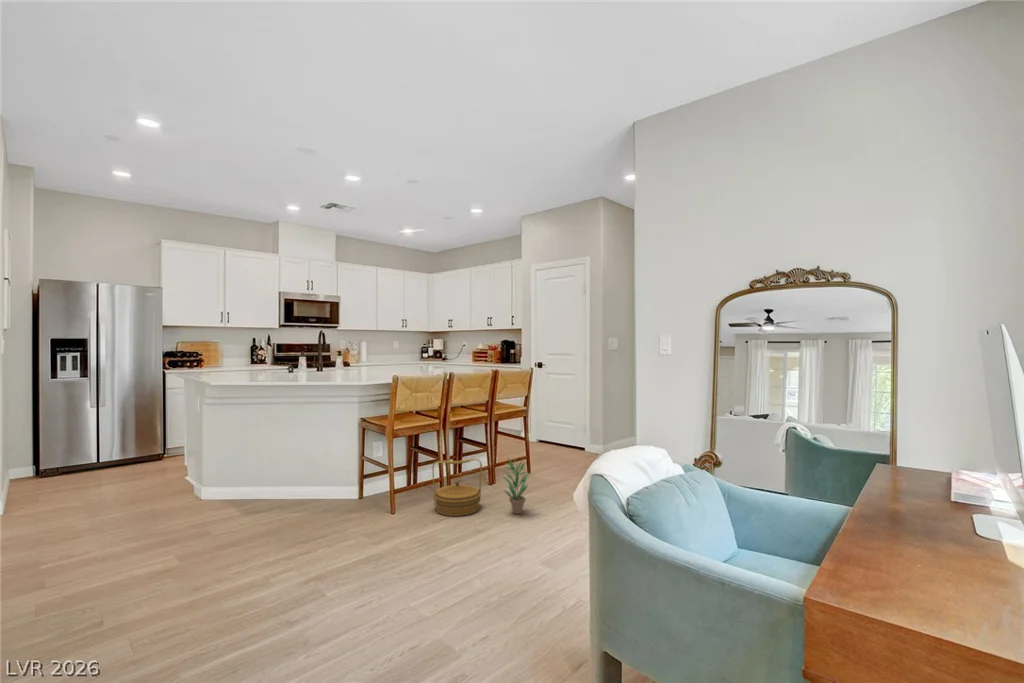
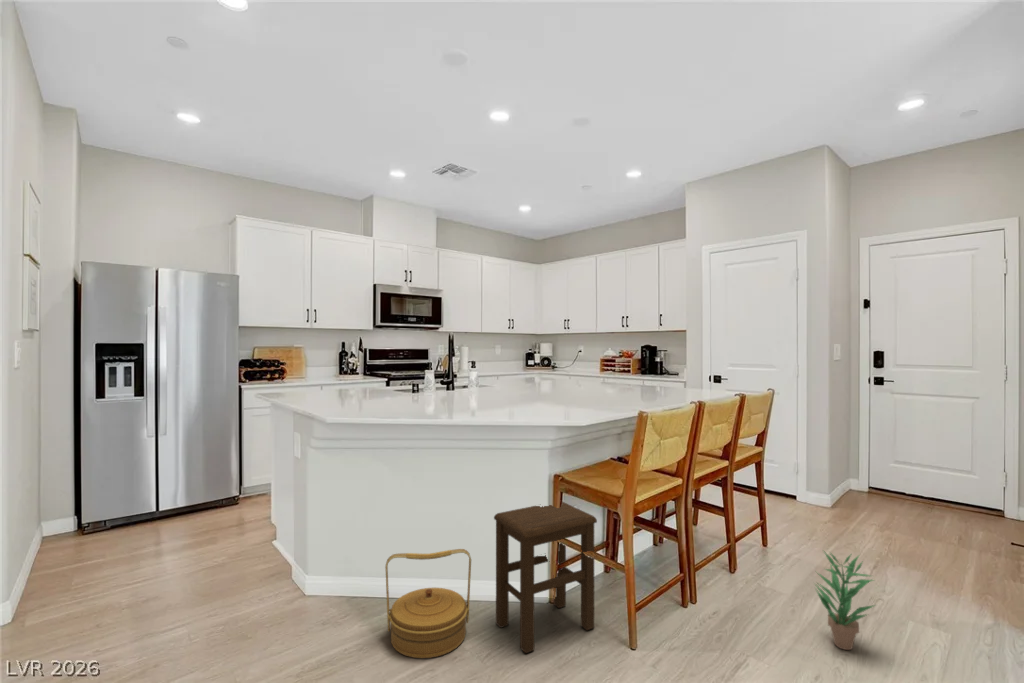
stool: none [314,436,377,520] -> present [494,502,597,653]
basket: present [432,459,482,516] -> present [385,549,471,658]

